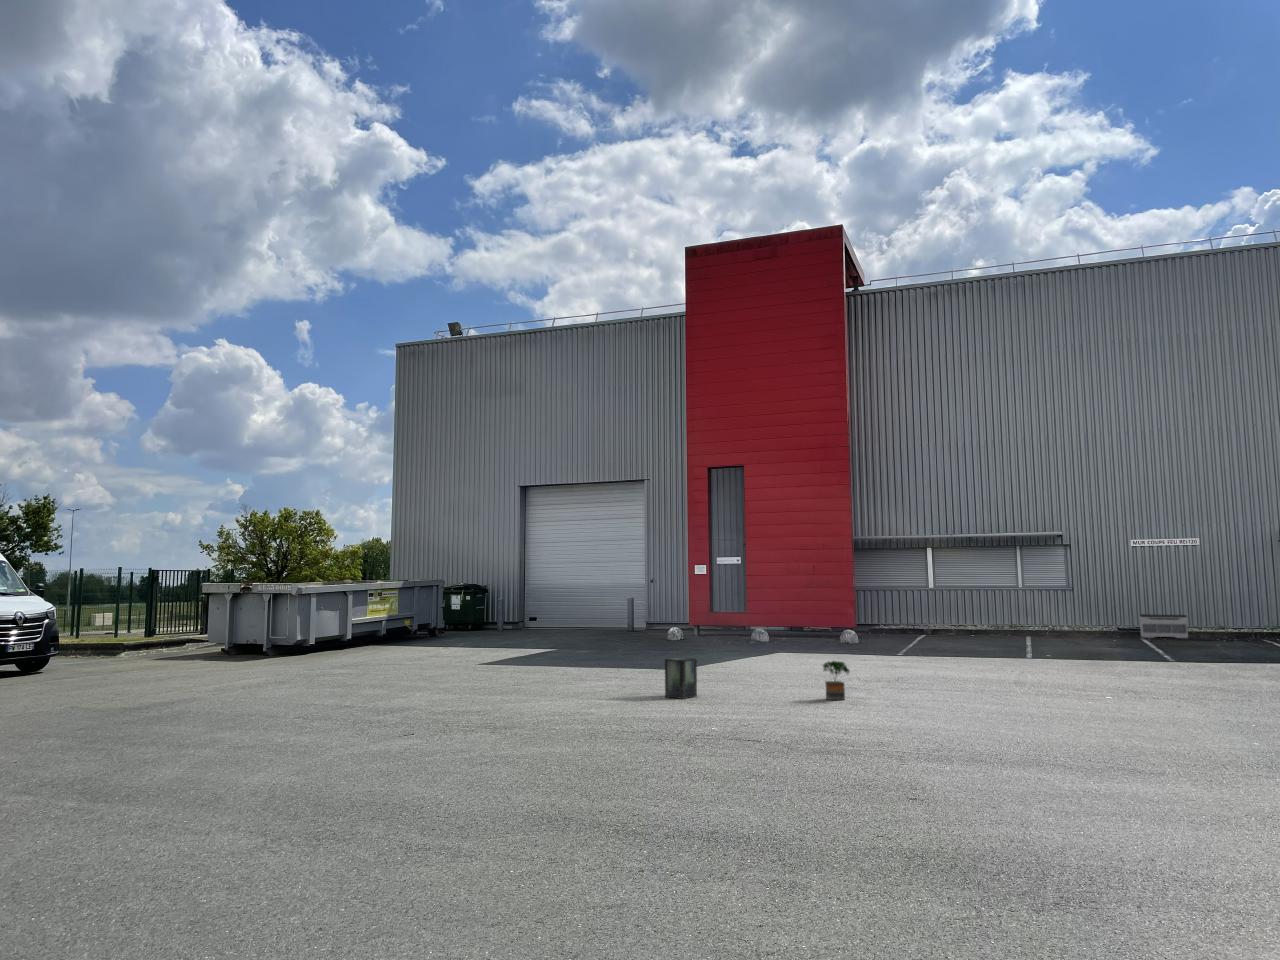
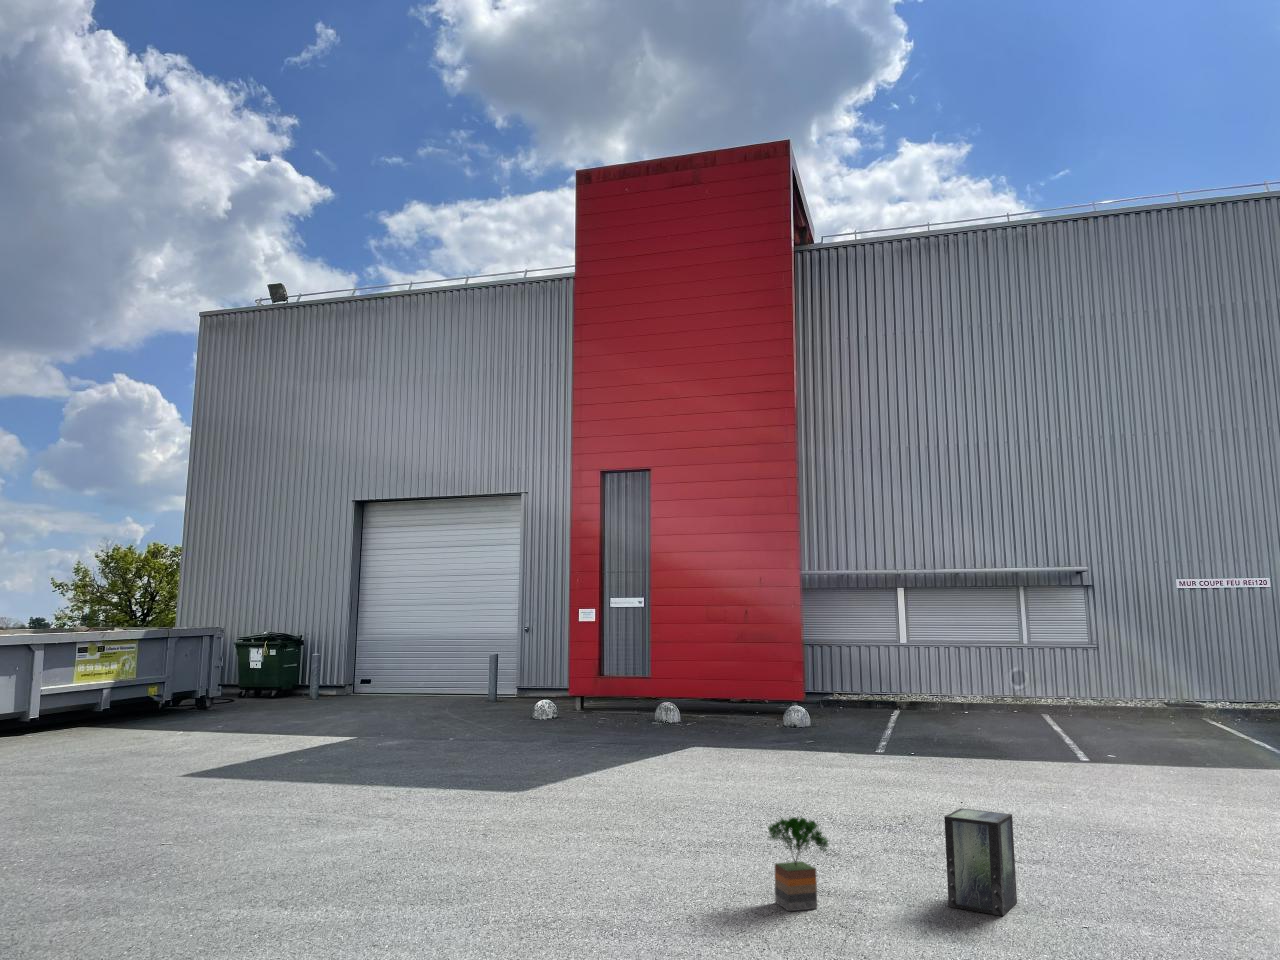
bench: present [1140,614,1188,638] -> none [1192,683,1265,719]
storage box: present [665,658,697,699] -> present [944,808,1017,916]

